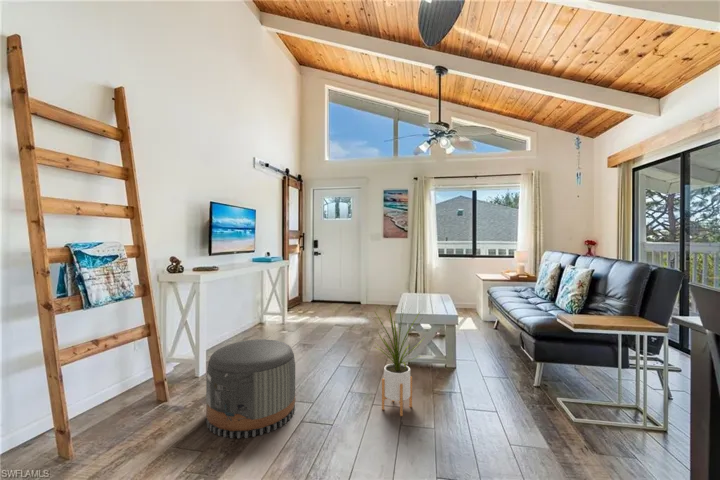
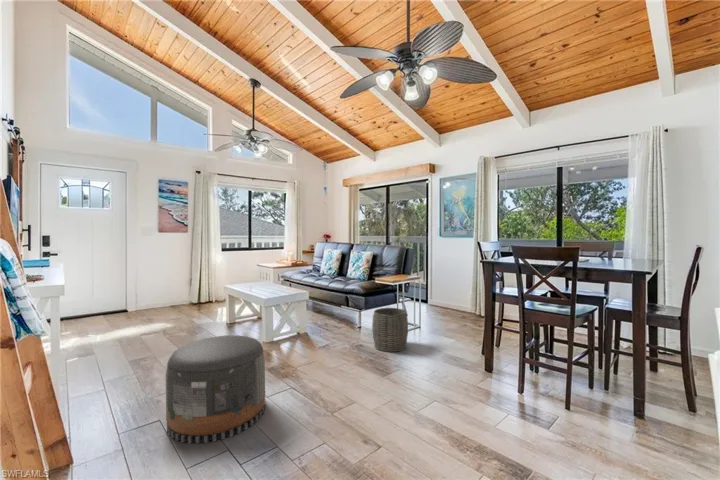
house plant: present [376,309,420,416] -> none [297,280,341,366]
woven basket: none [488,366,554,452] -> present [372,308,408,352]

